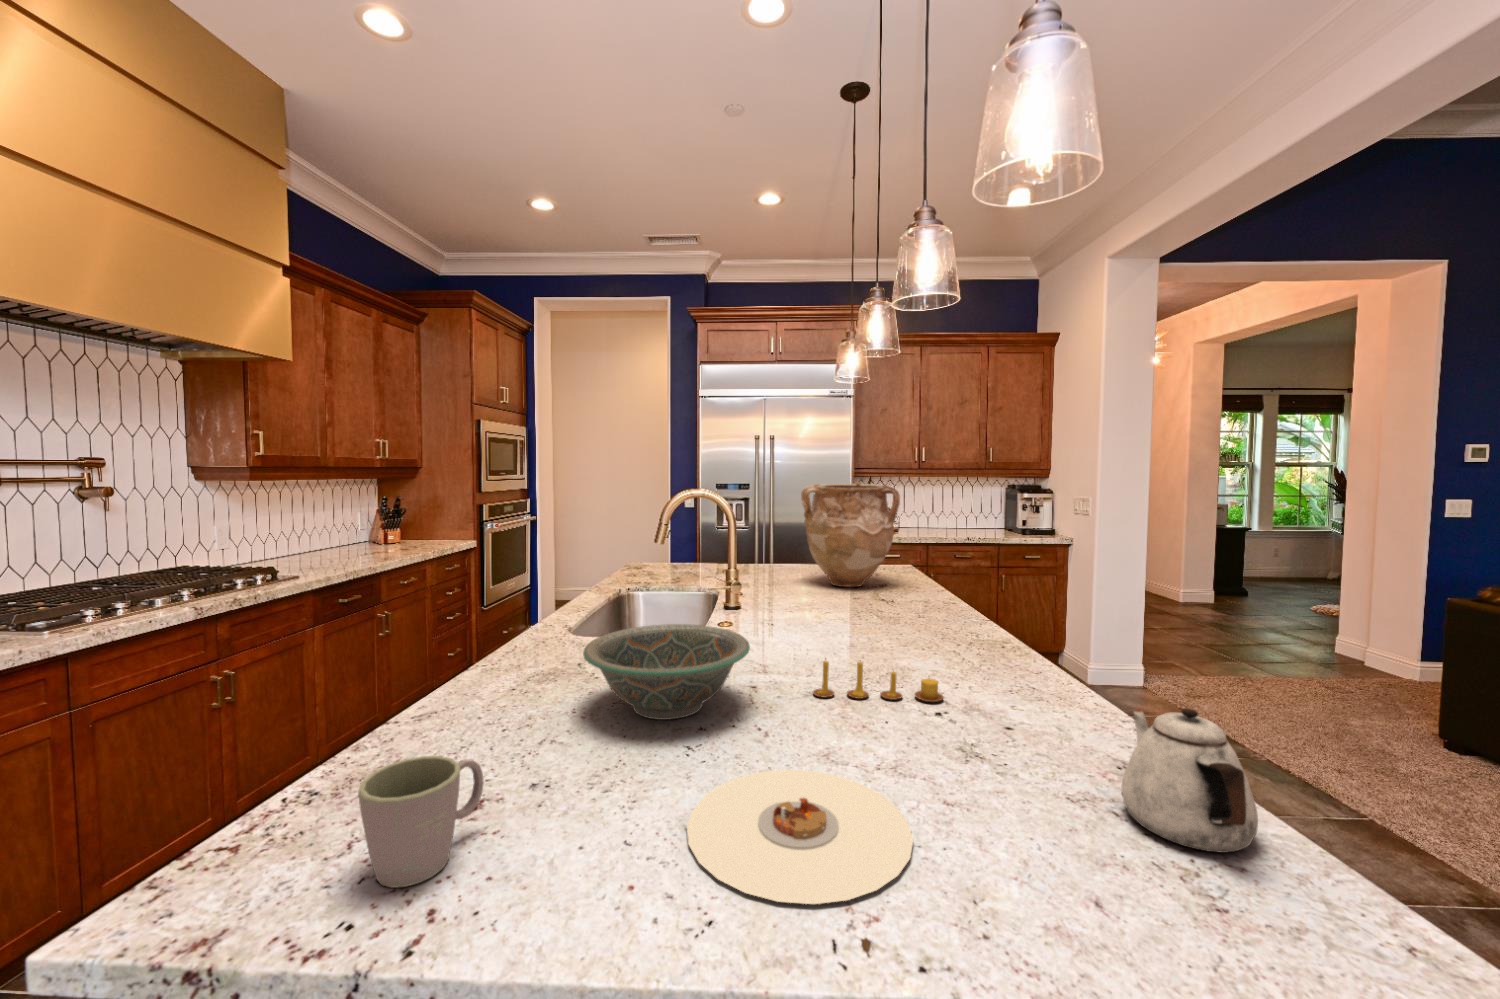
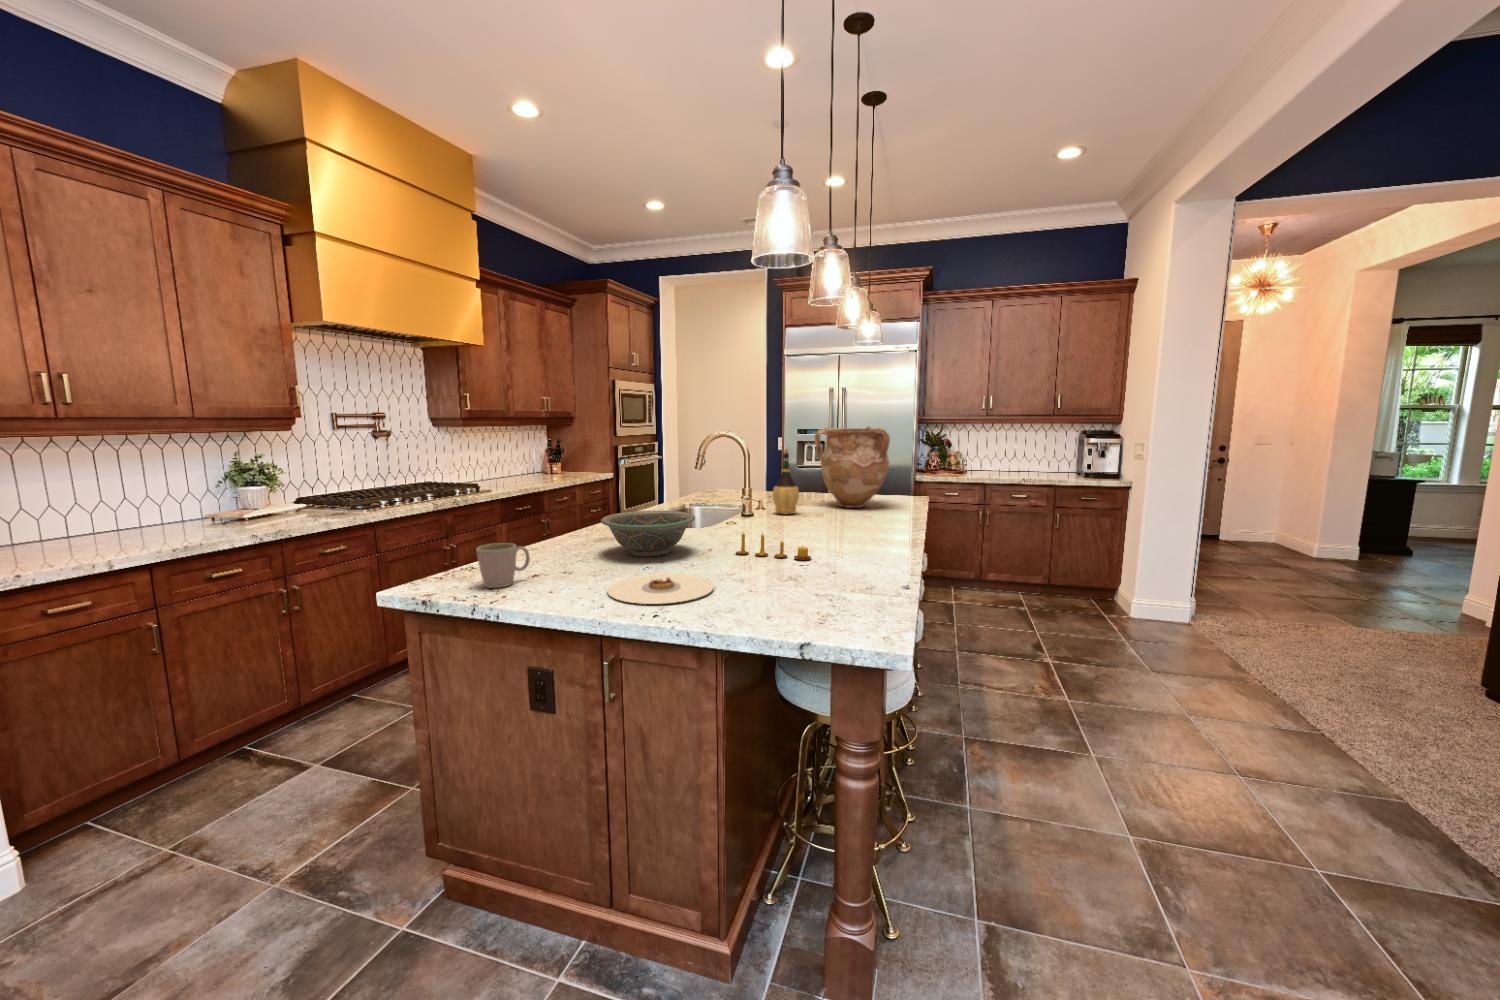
wine bottle: none [764,513,800,603] -> present [773,449,799,514]
teapot: present [1122,708,1258,853] -> none [823,543,882,610]

